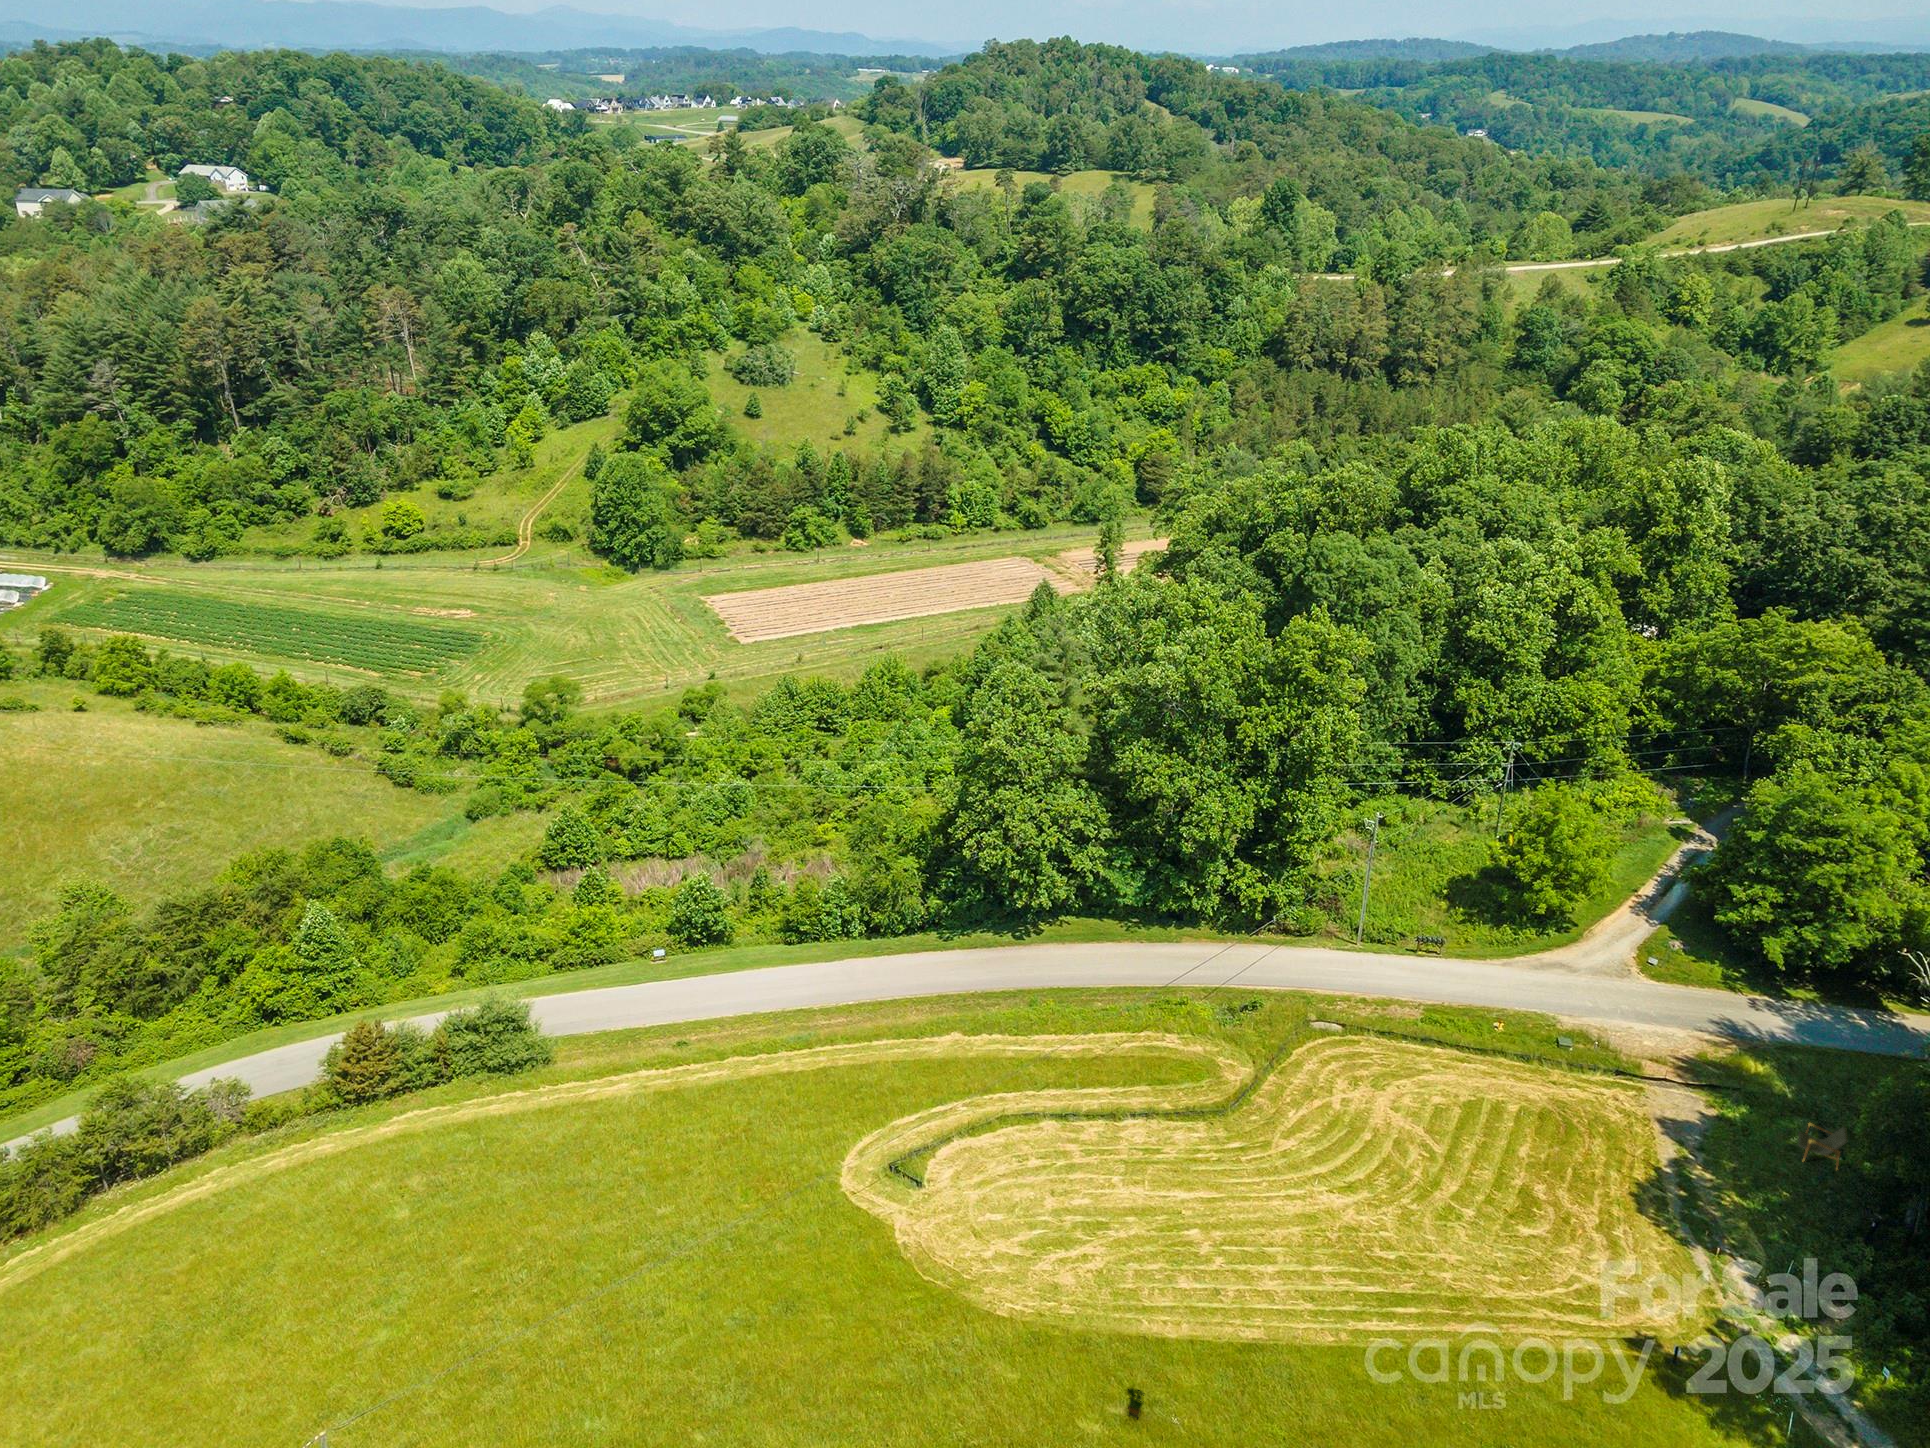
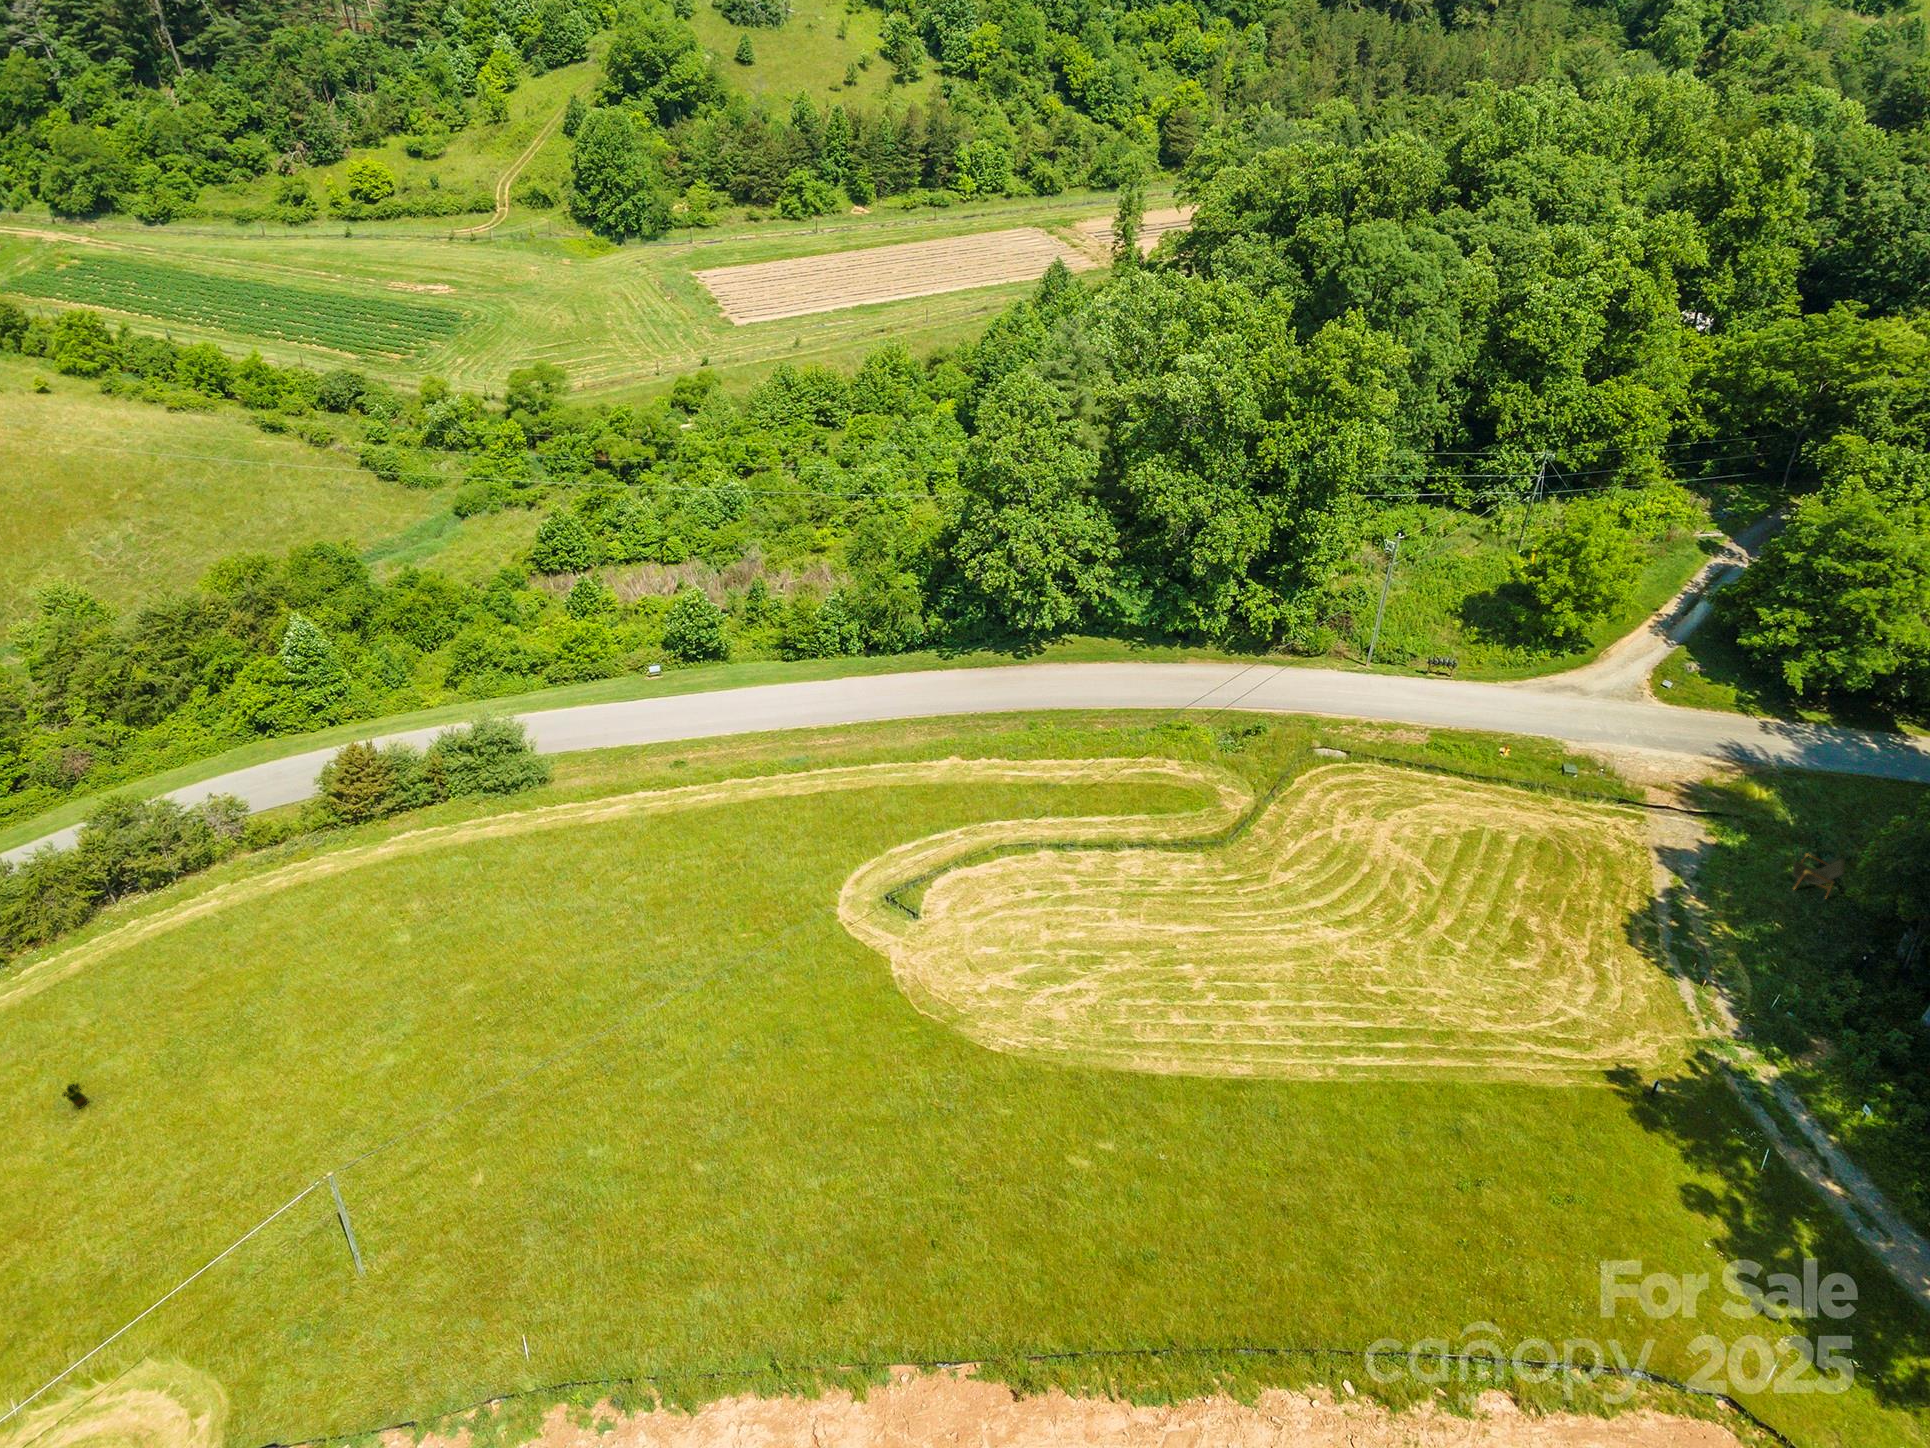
potted tree: present [1127,1388,1145,1420] -> present [62,1084,88,1109]

